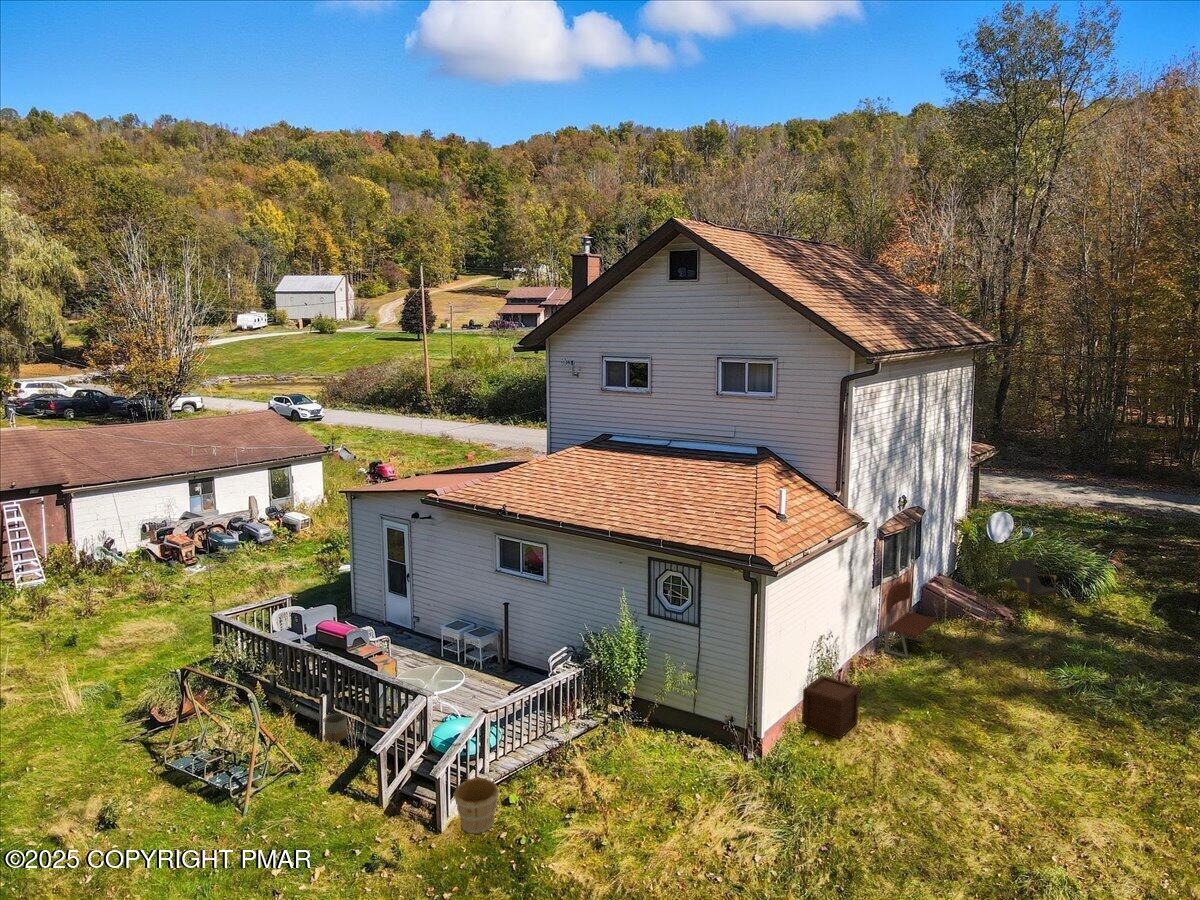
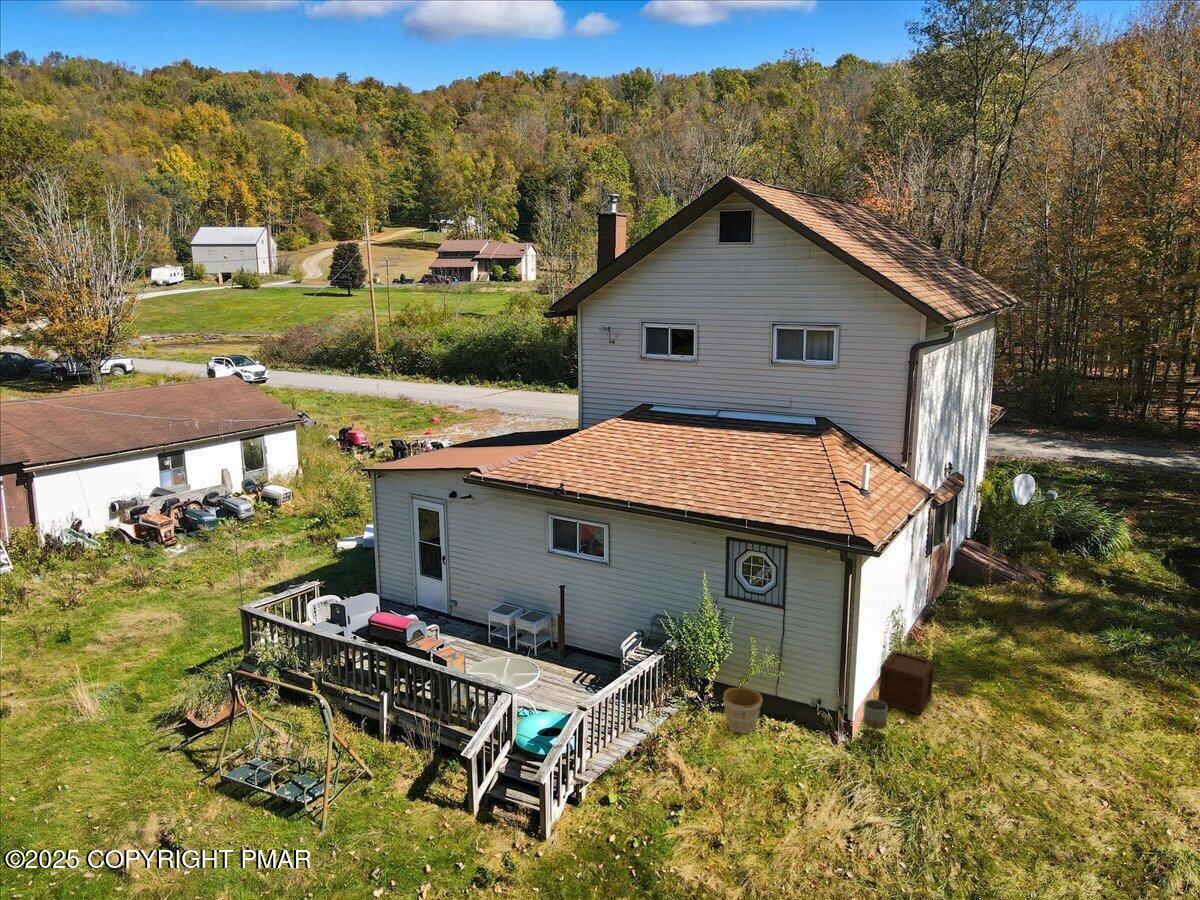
lounge chair: present [1009,559,1058,607] -> none [1027,521,1078,569]
bench: present [884,581,936,658] -> none [930,549,978,626]
planter: present [325,713,348,742] -> present [863,699,888,729]
wooden bucket: present [454,778,499,834] -> present [723,688,762,733]

